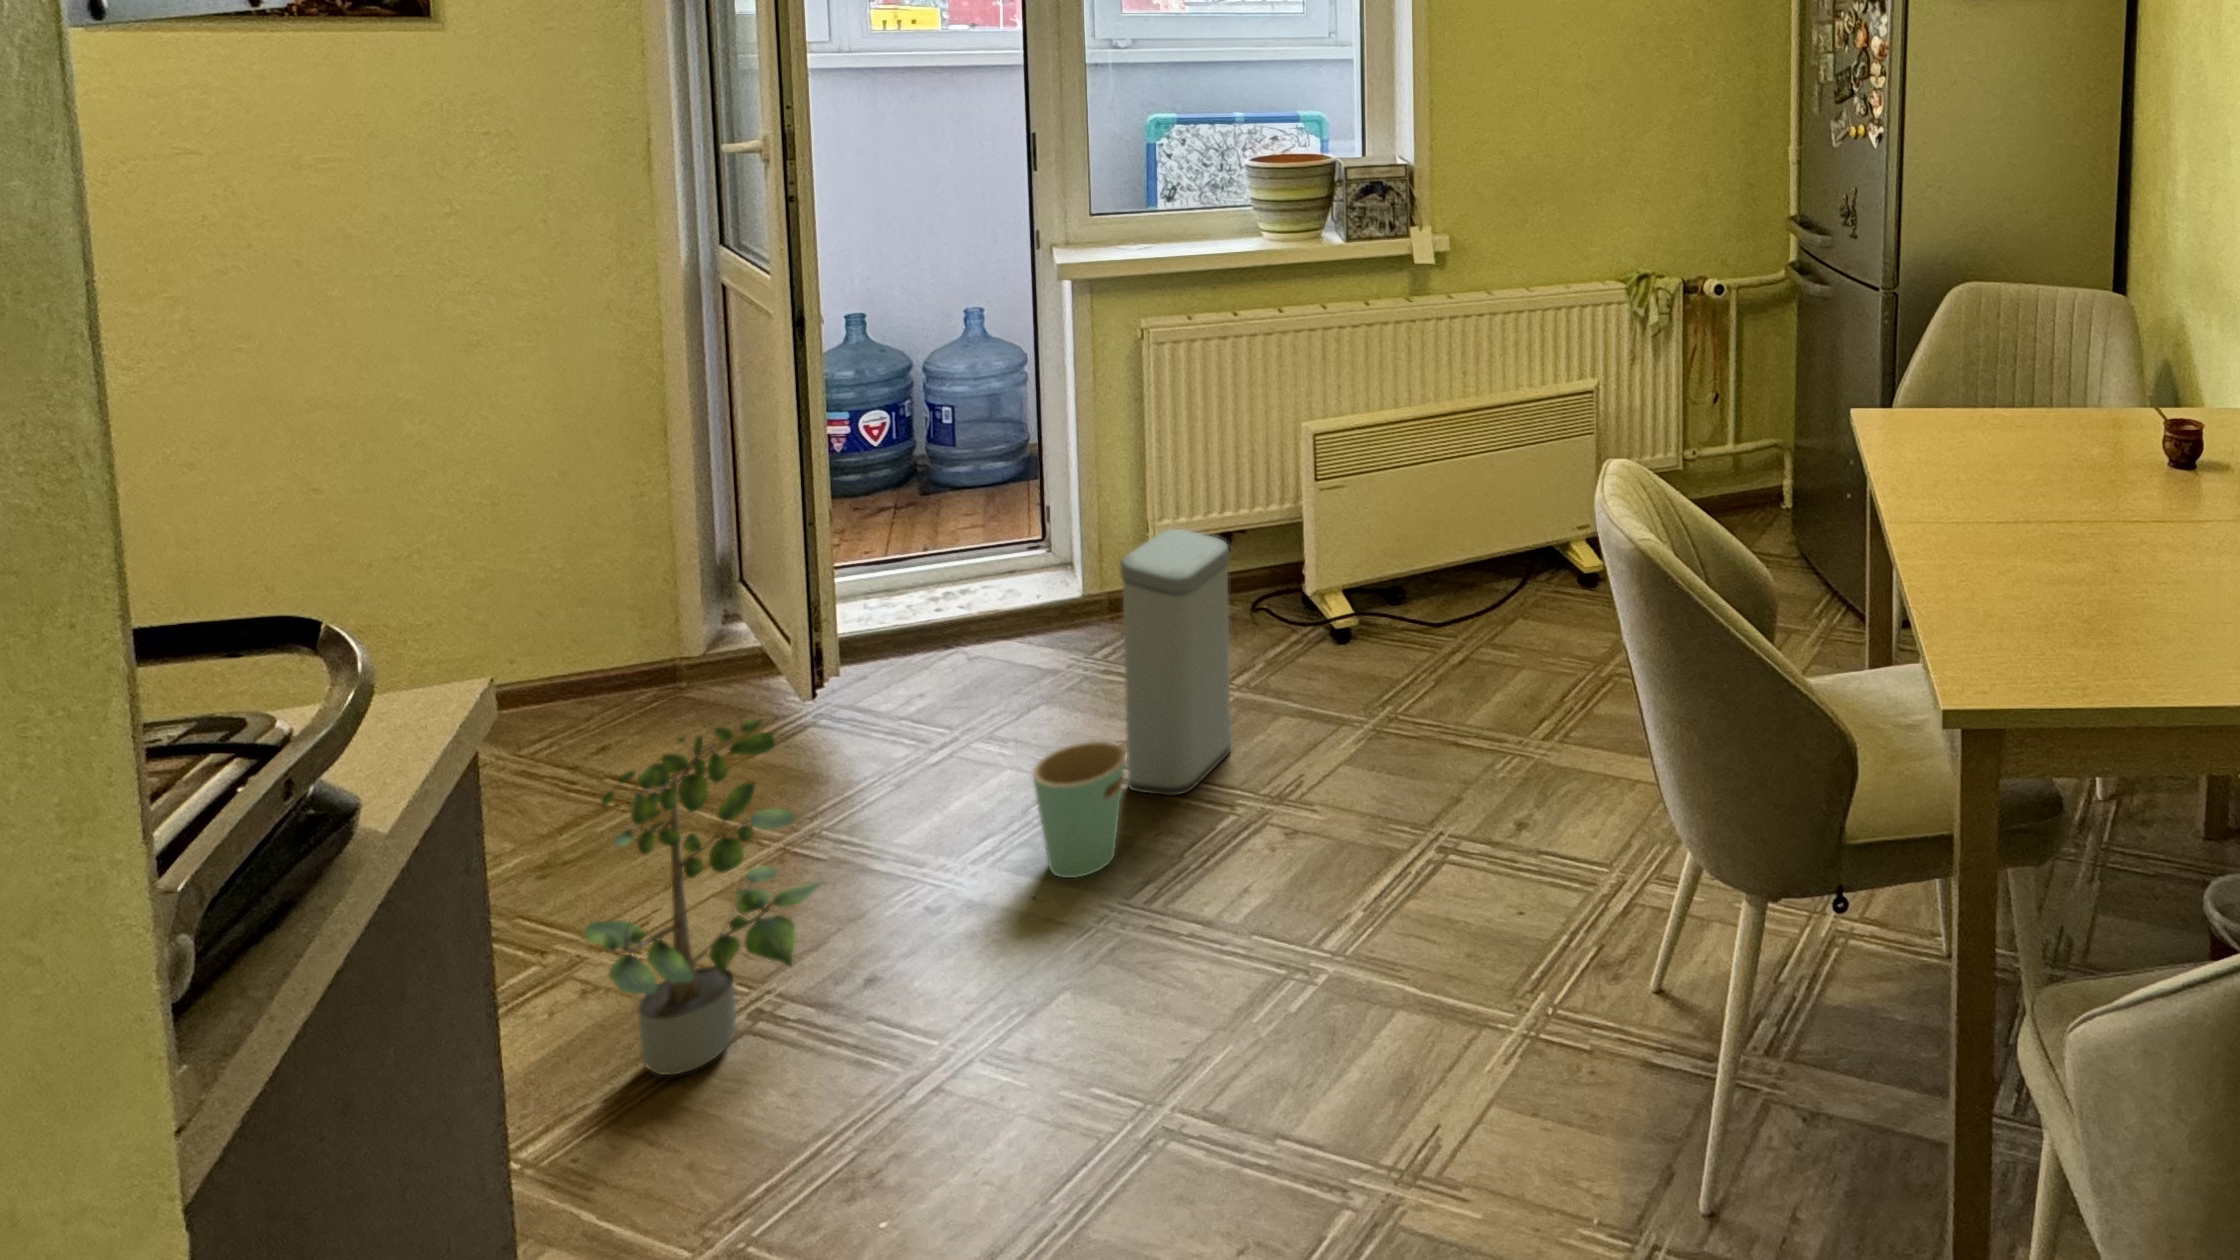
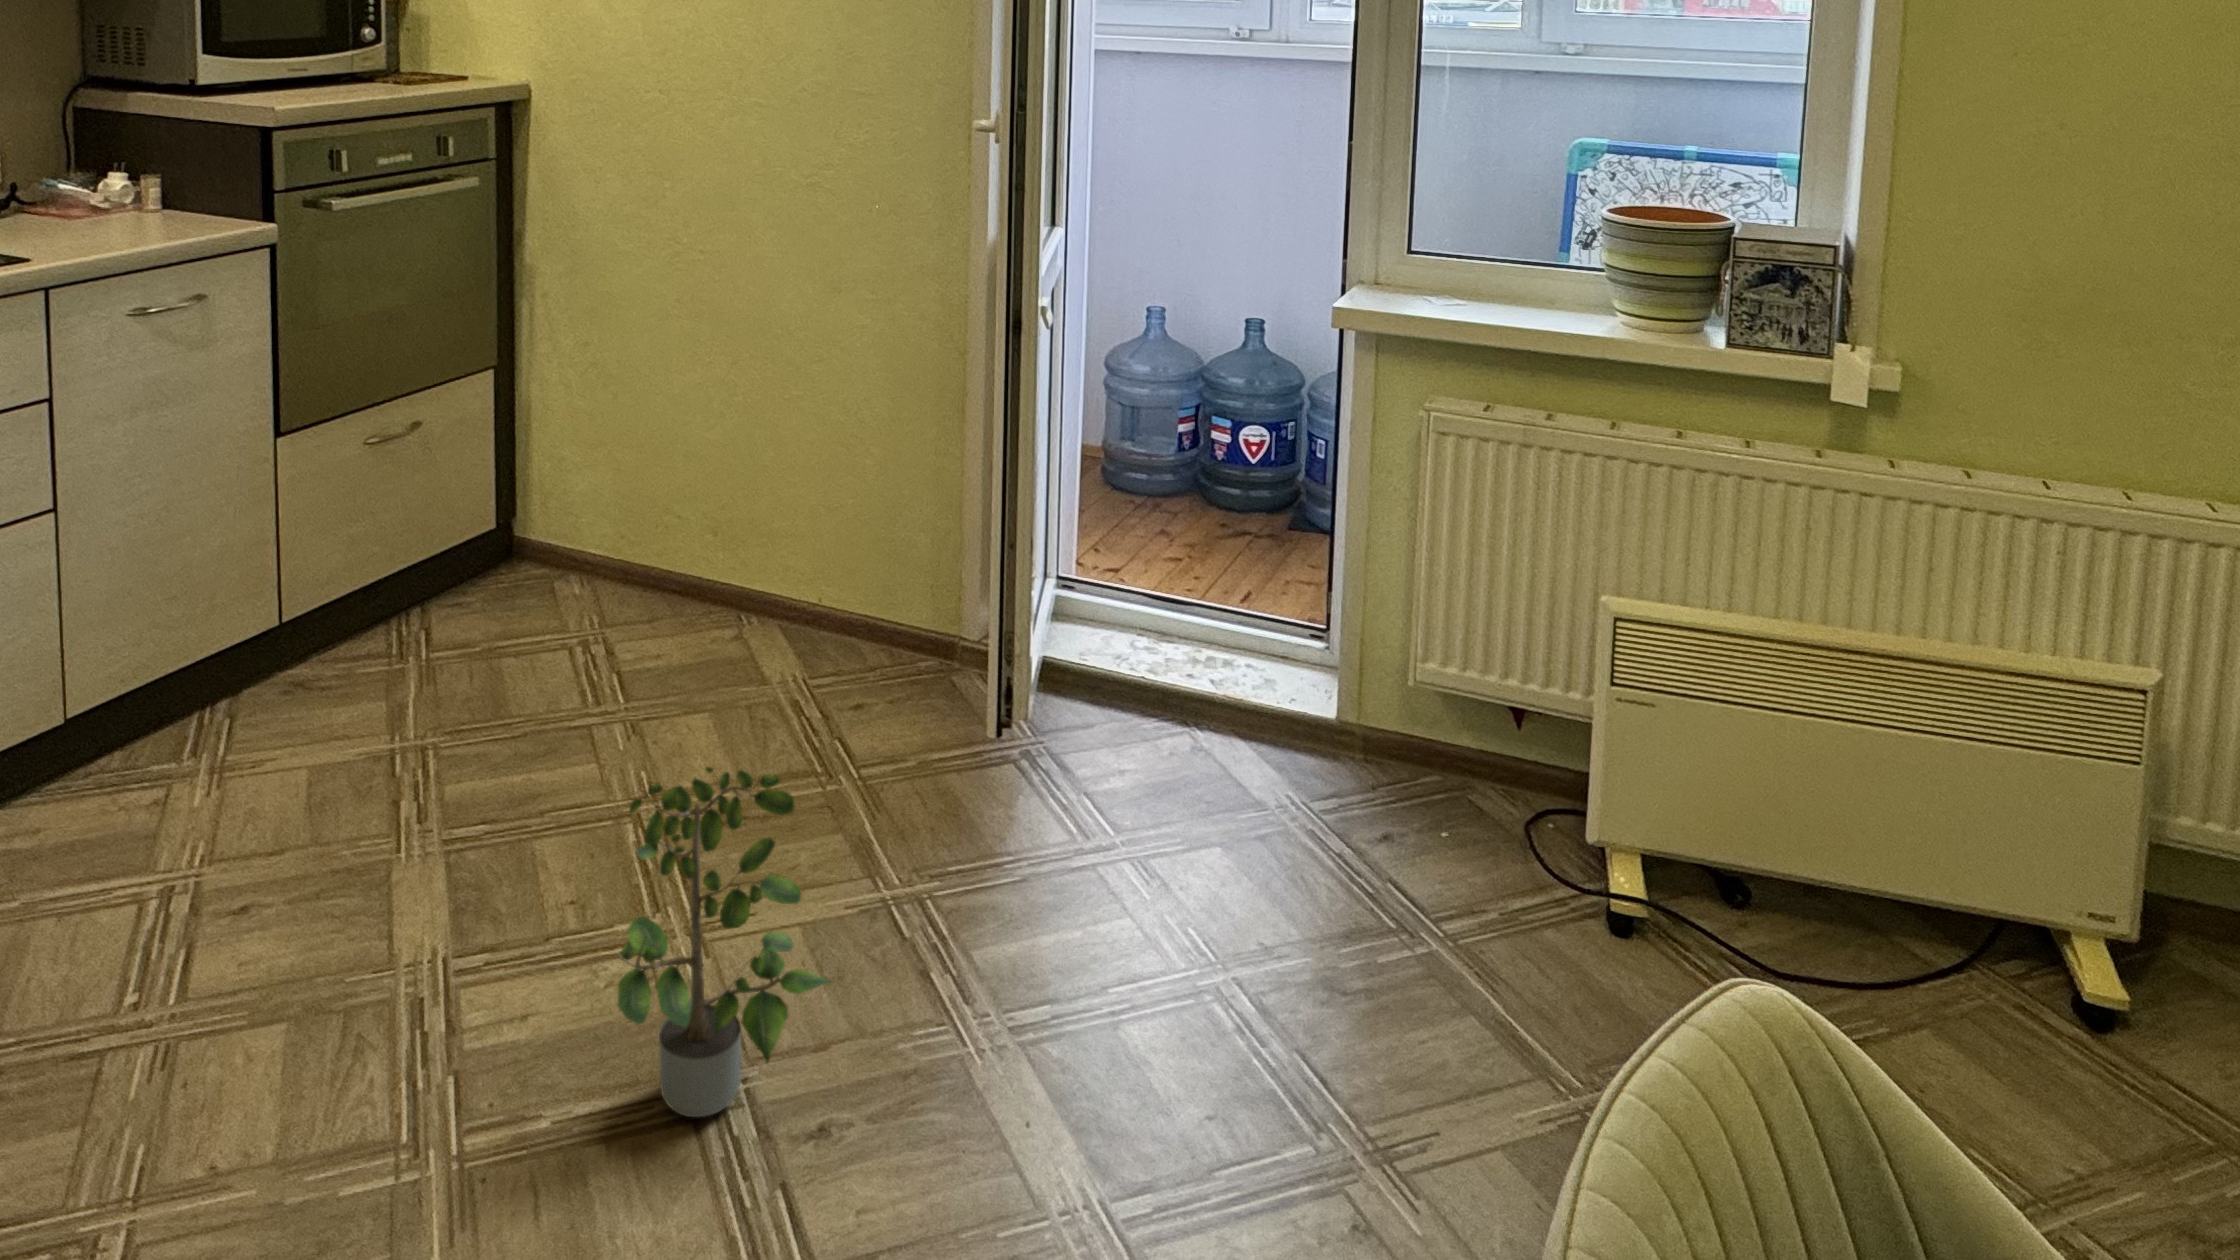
trash can: present [1033,529,1231,878] -> none [1079,700,1395,1120]

